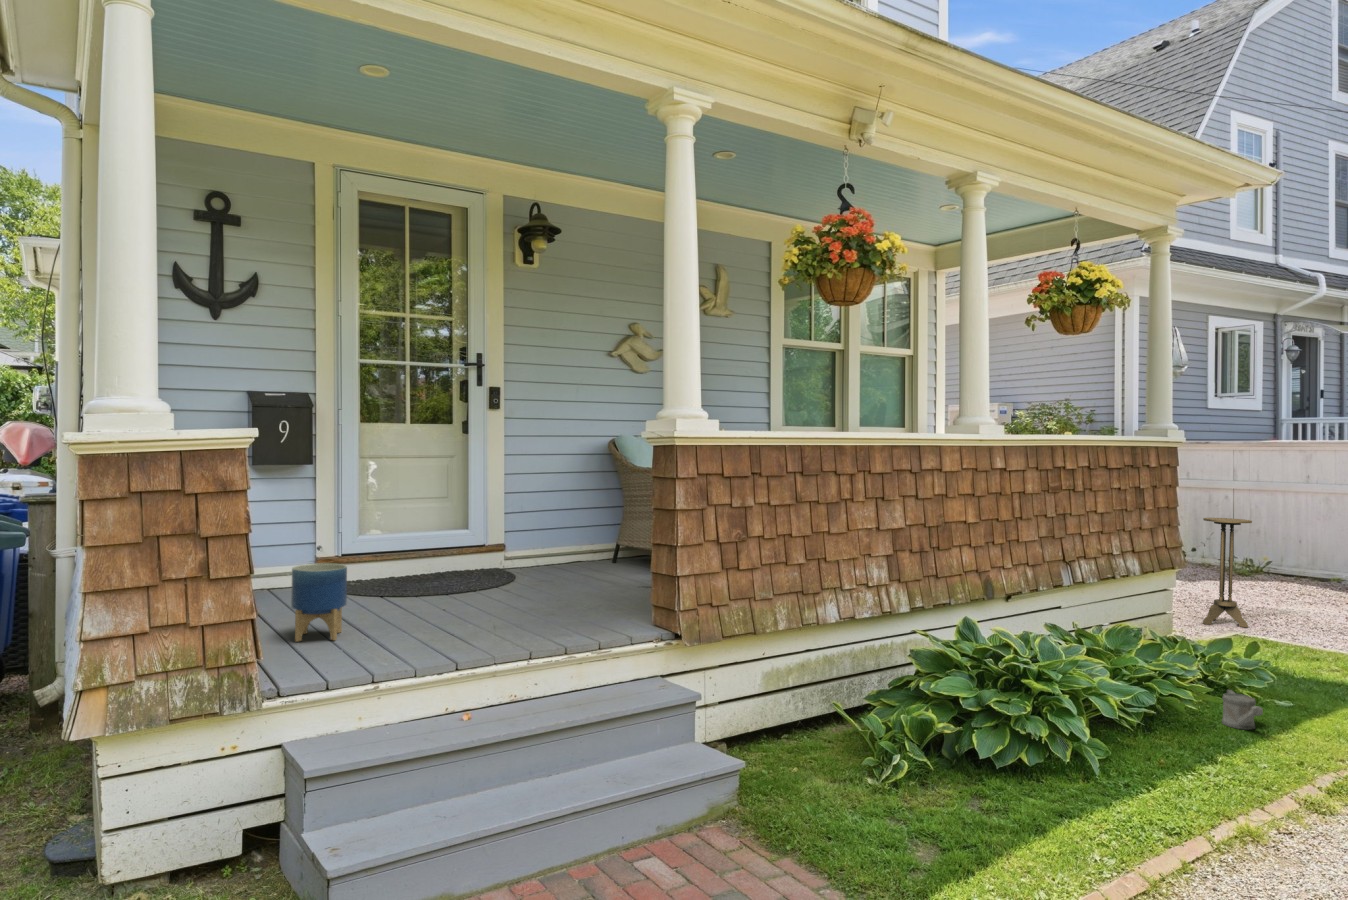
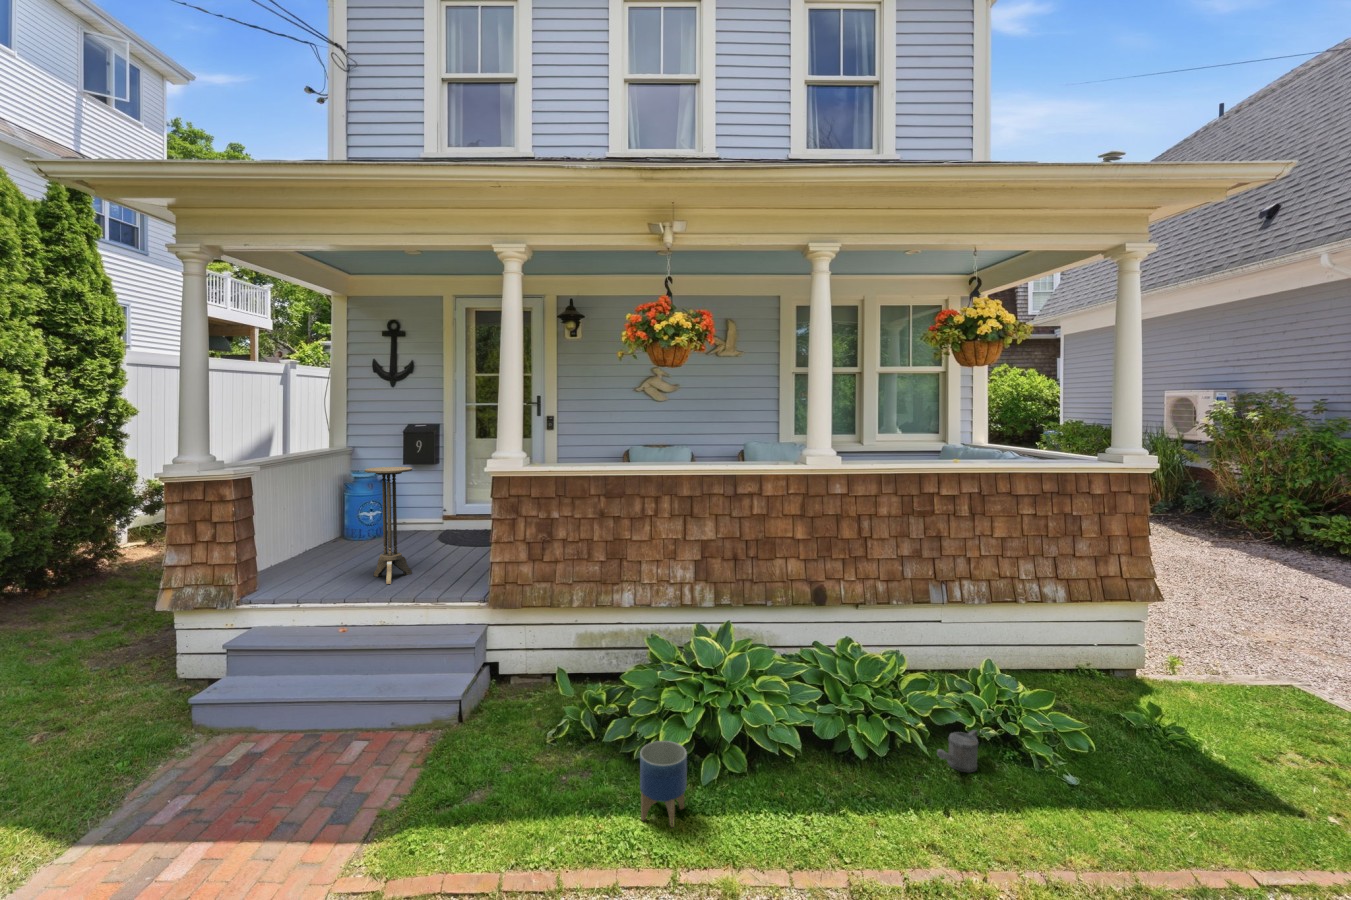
side table: present [1203,518,1252,628] -> present [365,467,412,584]
planter: present [291,563,347,641] -> present [640,741,687,827]

